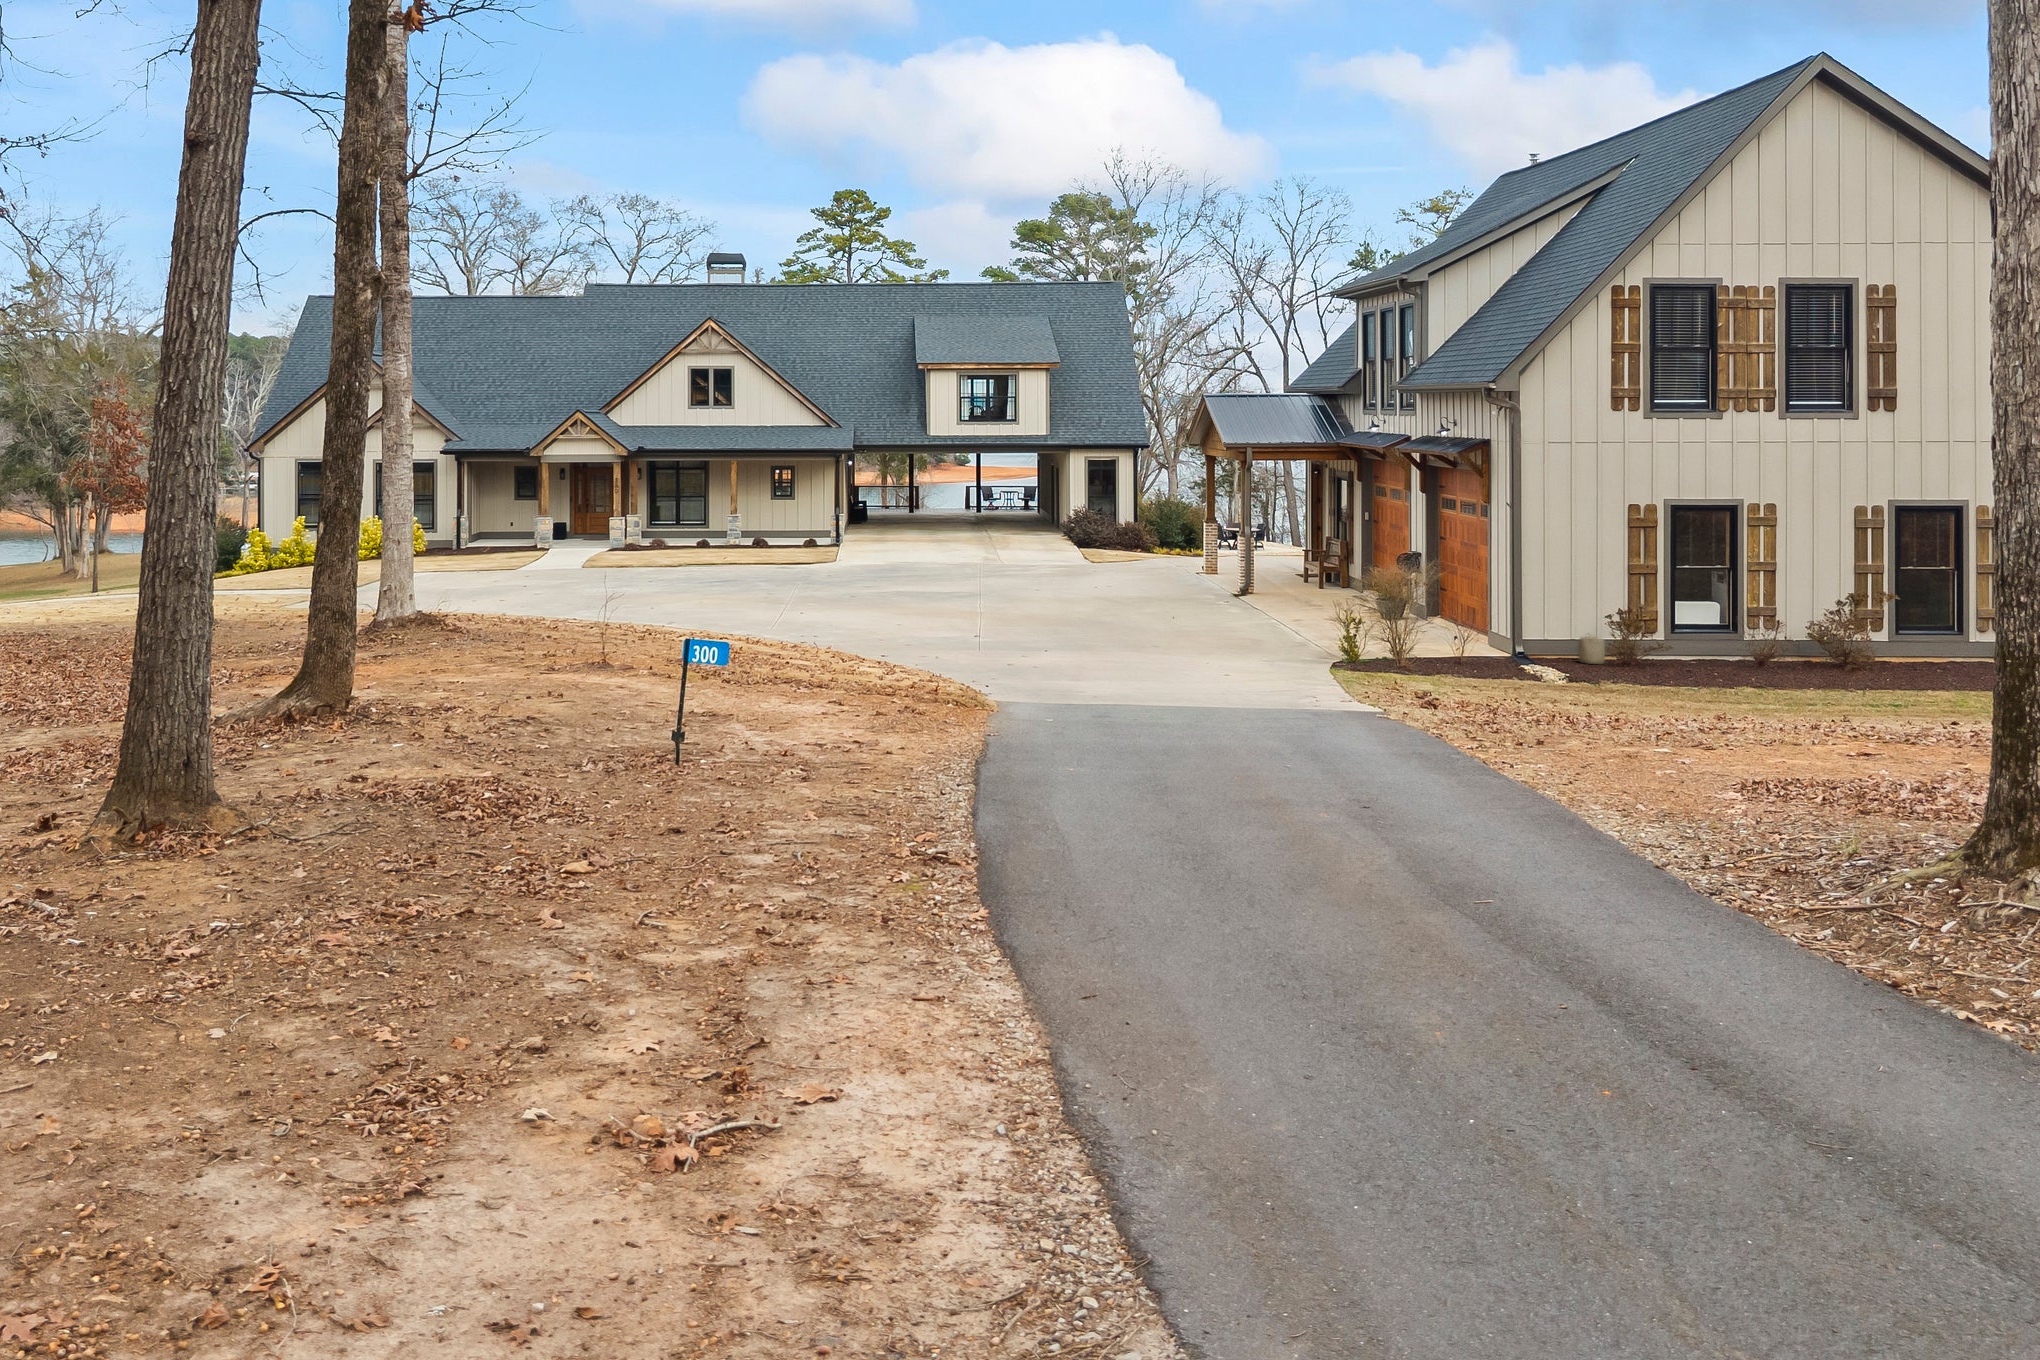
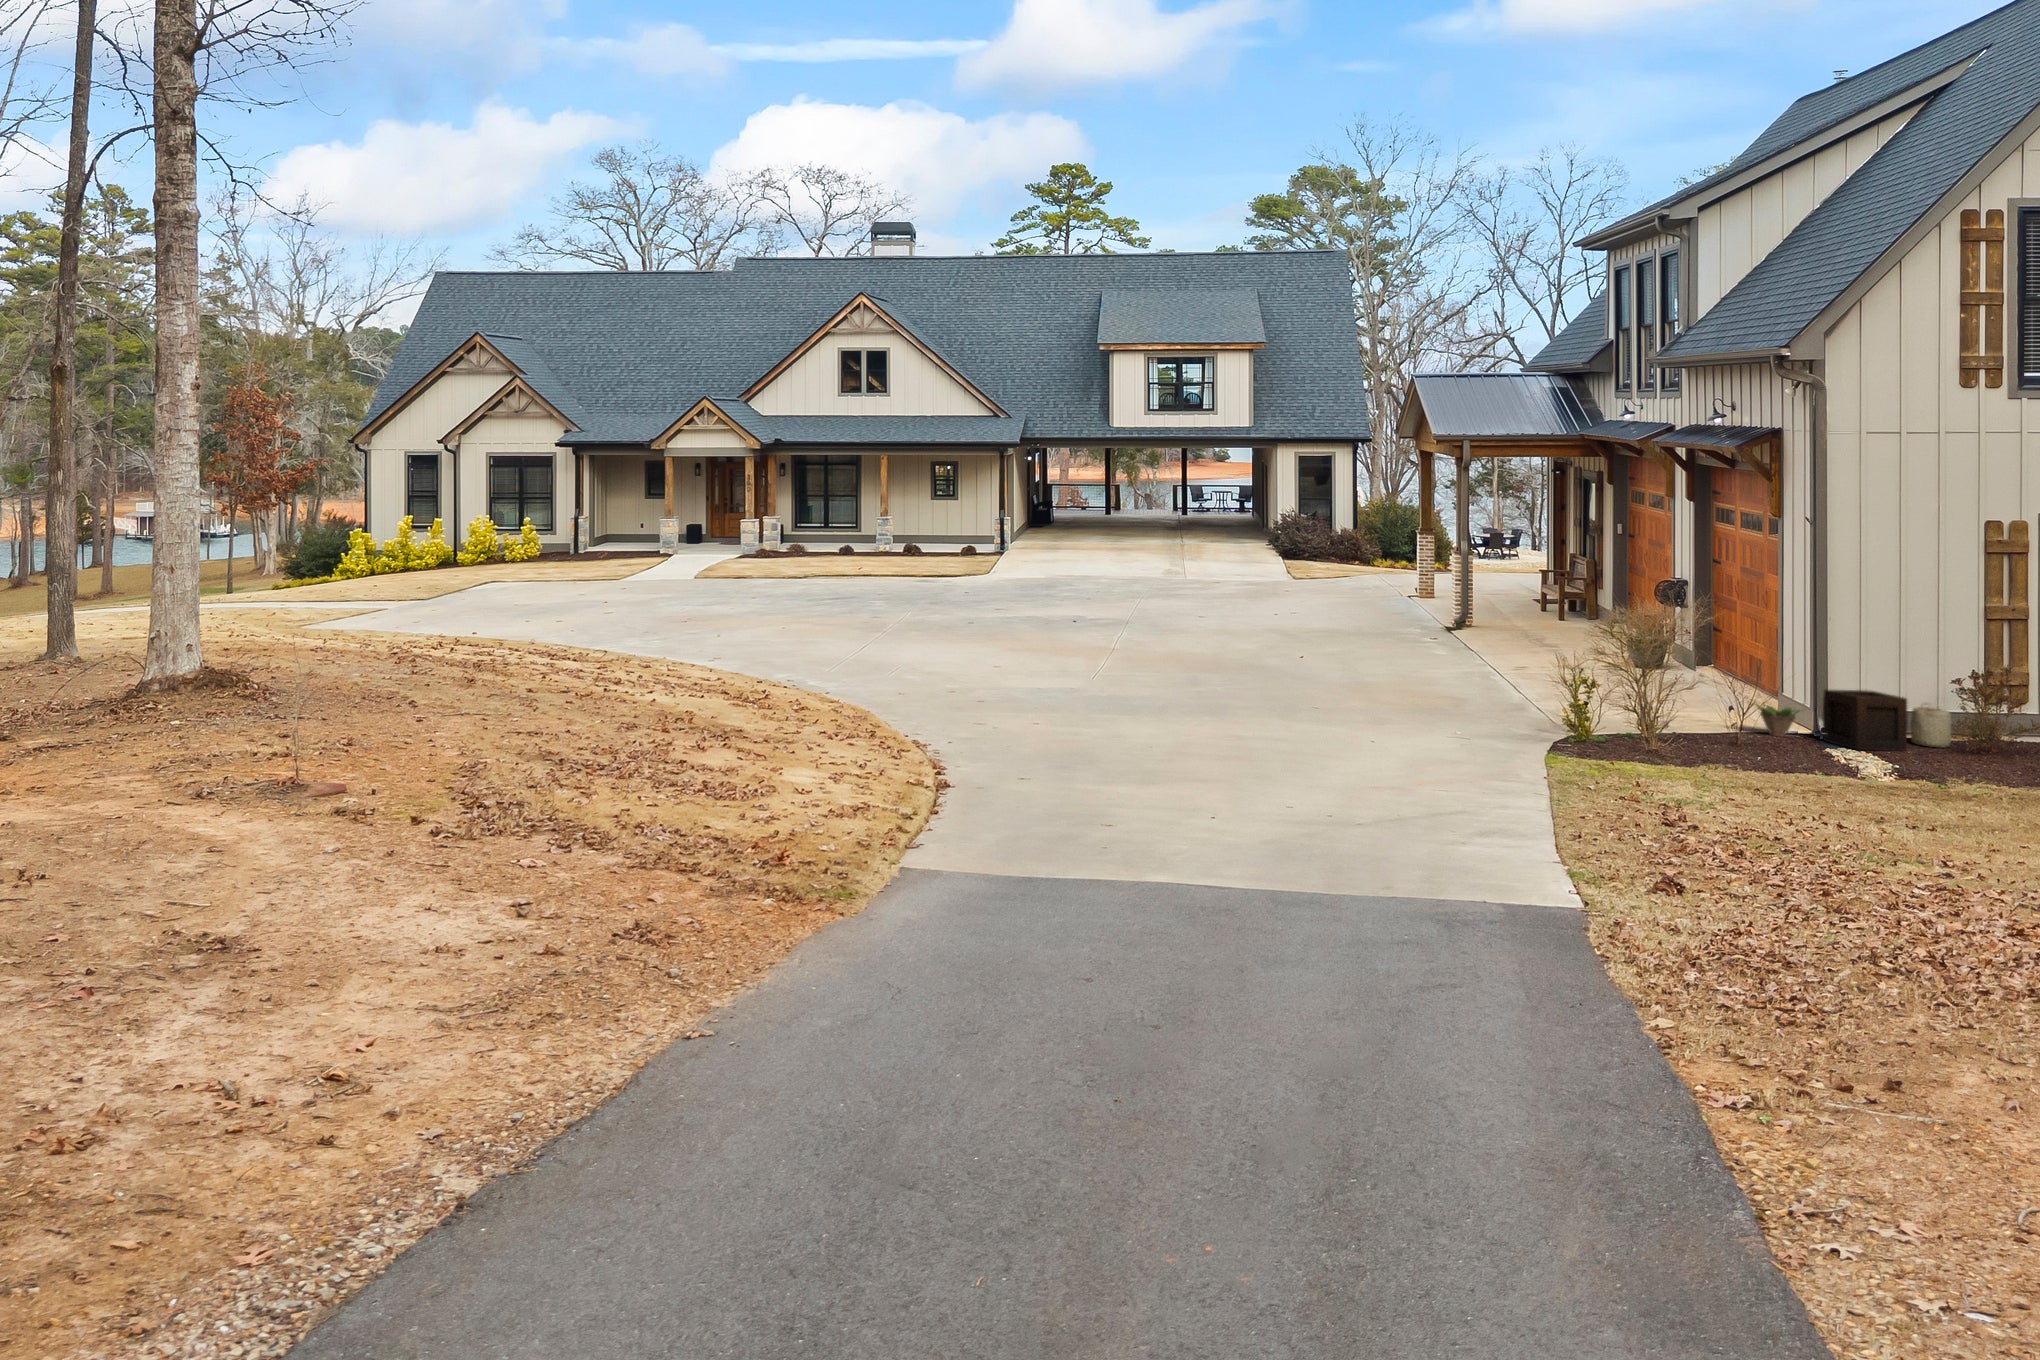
wooden crate: none [1519,625,1576,666] -> present [1823,689,1908,751]
decorative plant: none [1468,635,1508,660] -> present [1755,704,1799,736]

